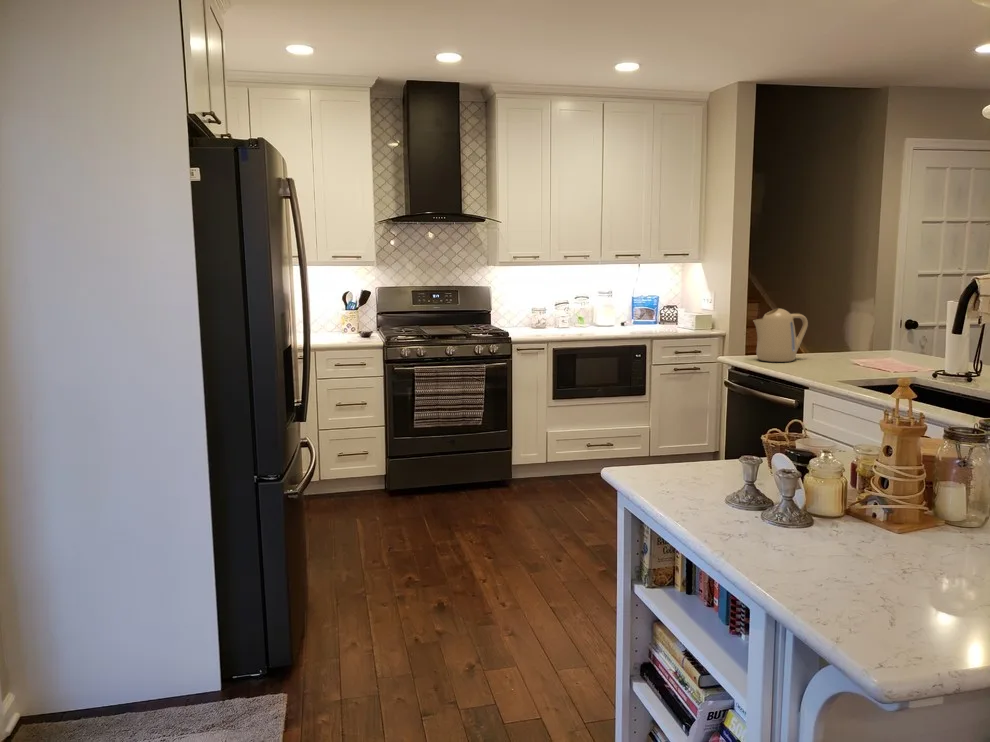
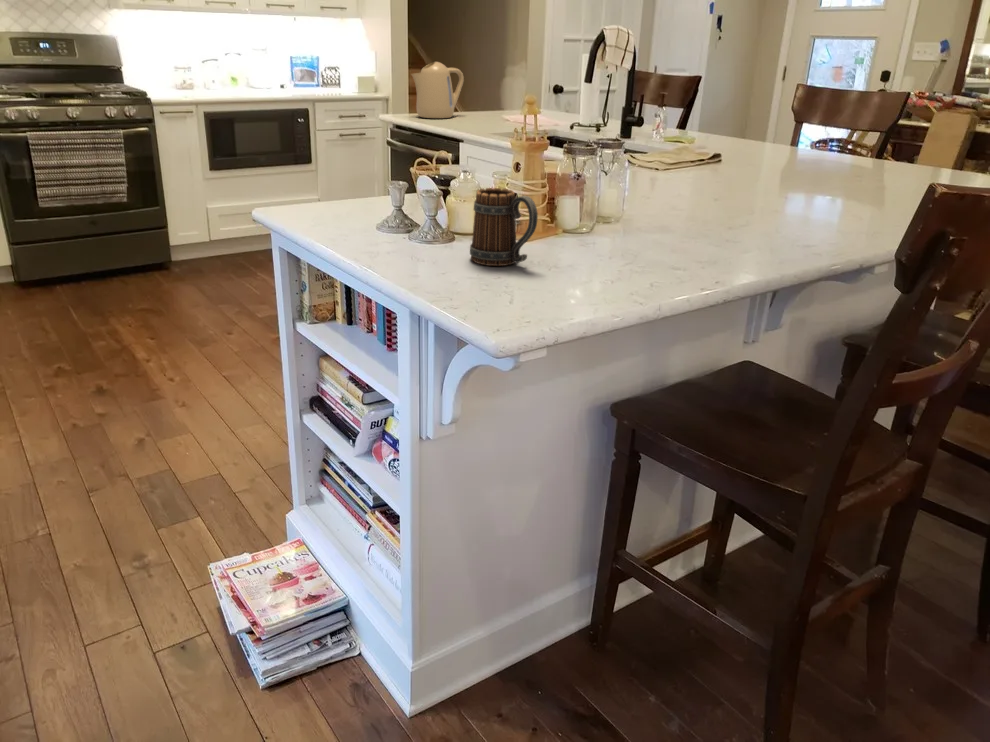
mug: none [833,478,919,565] -> present [470,188,538,266]

